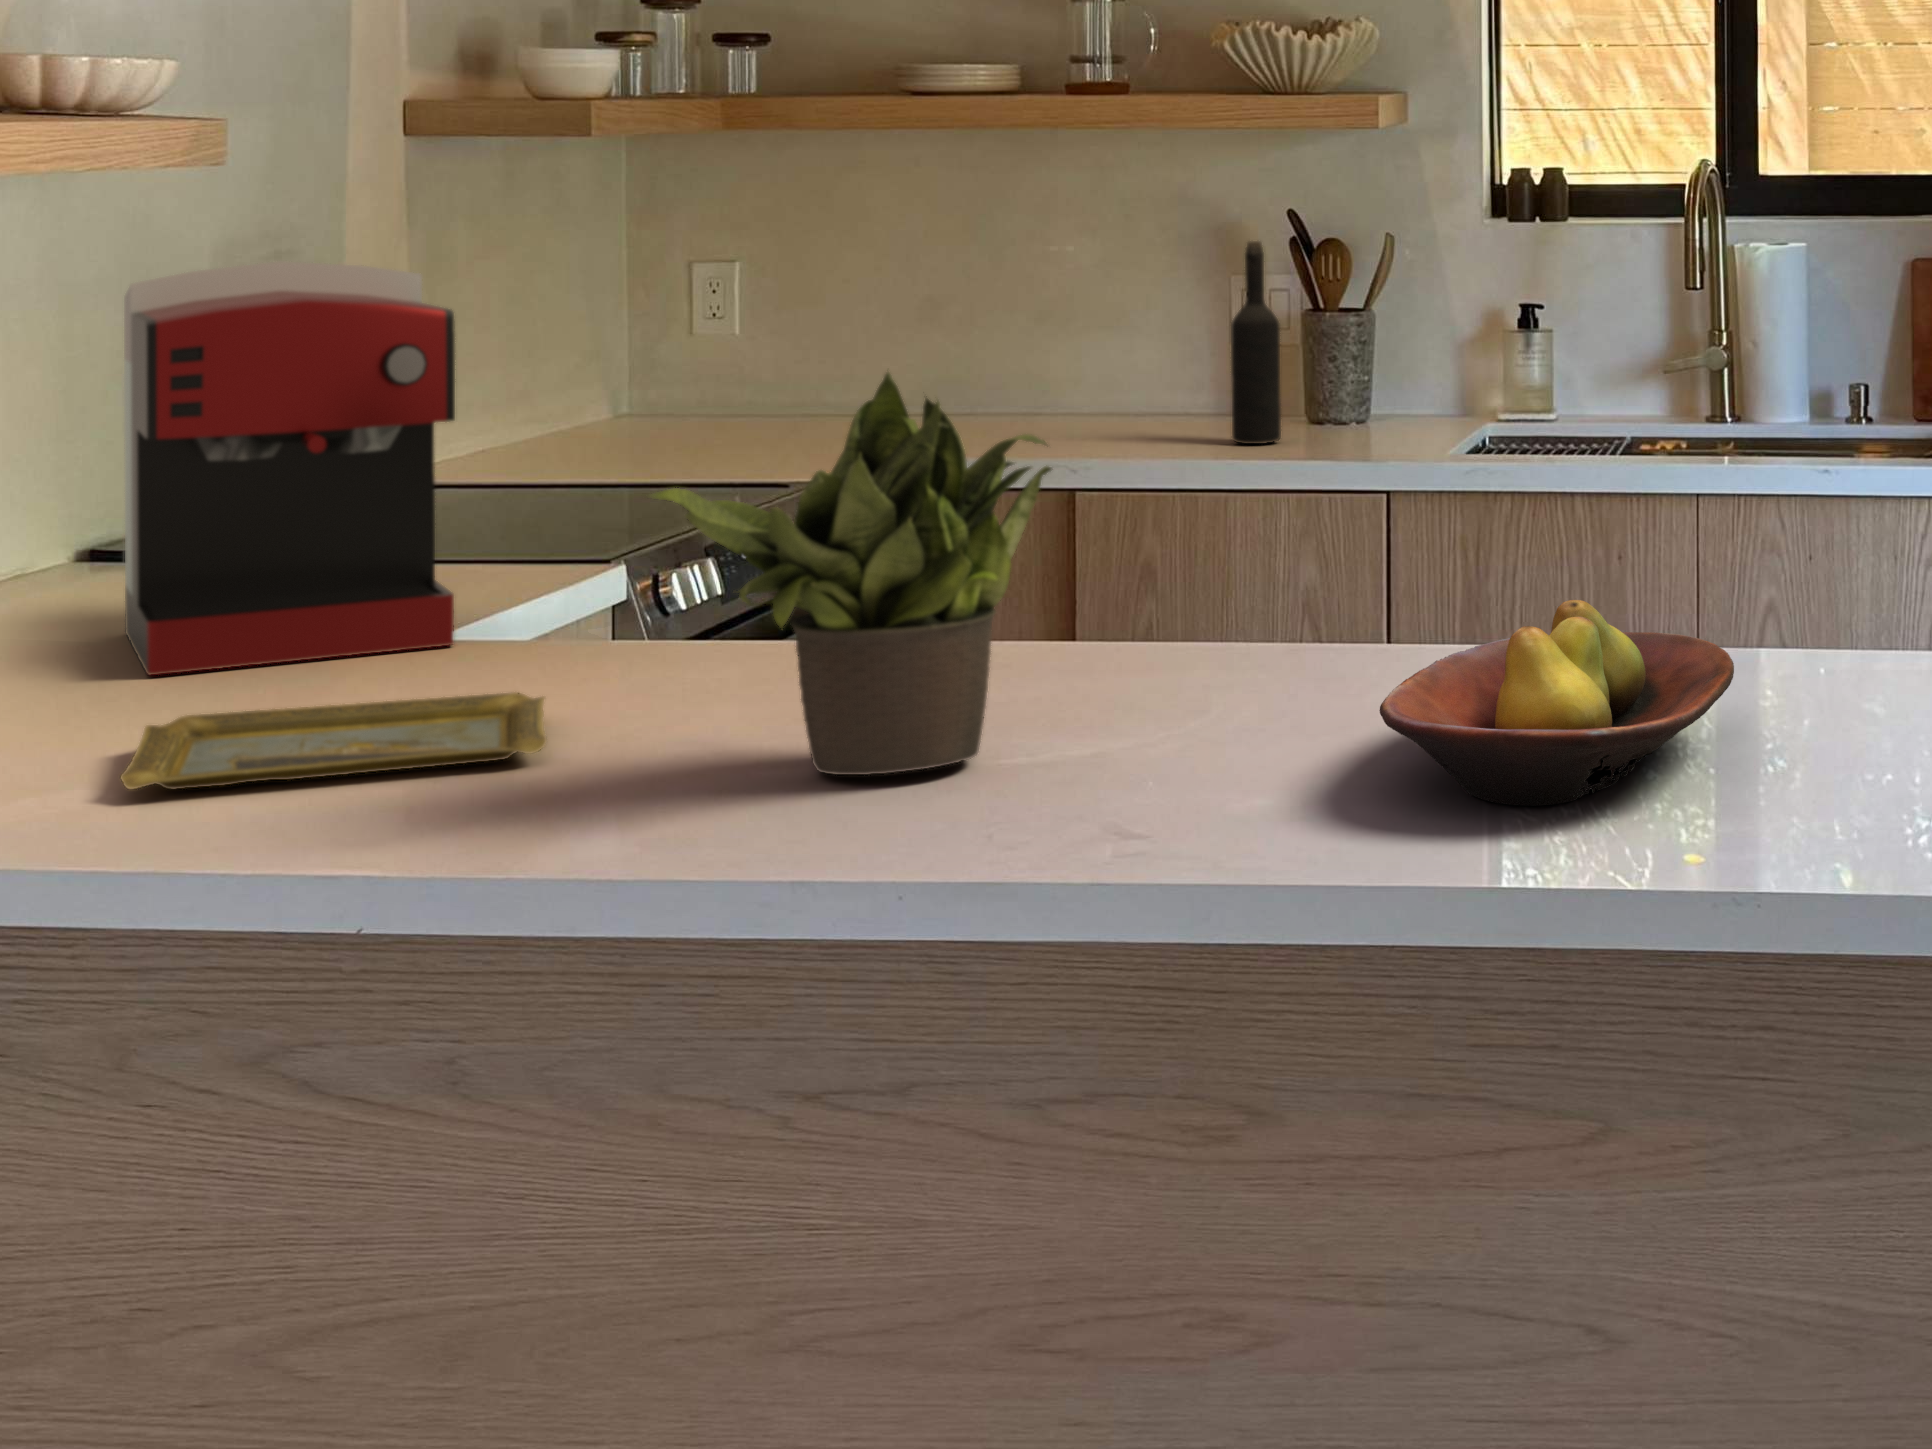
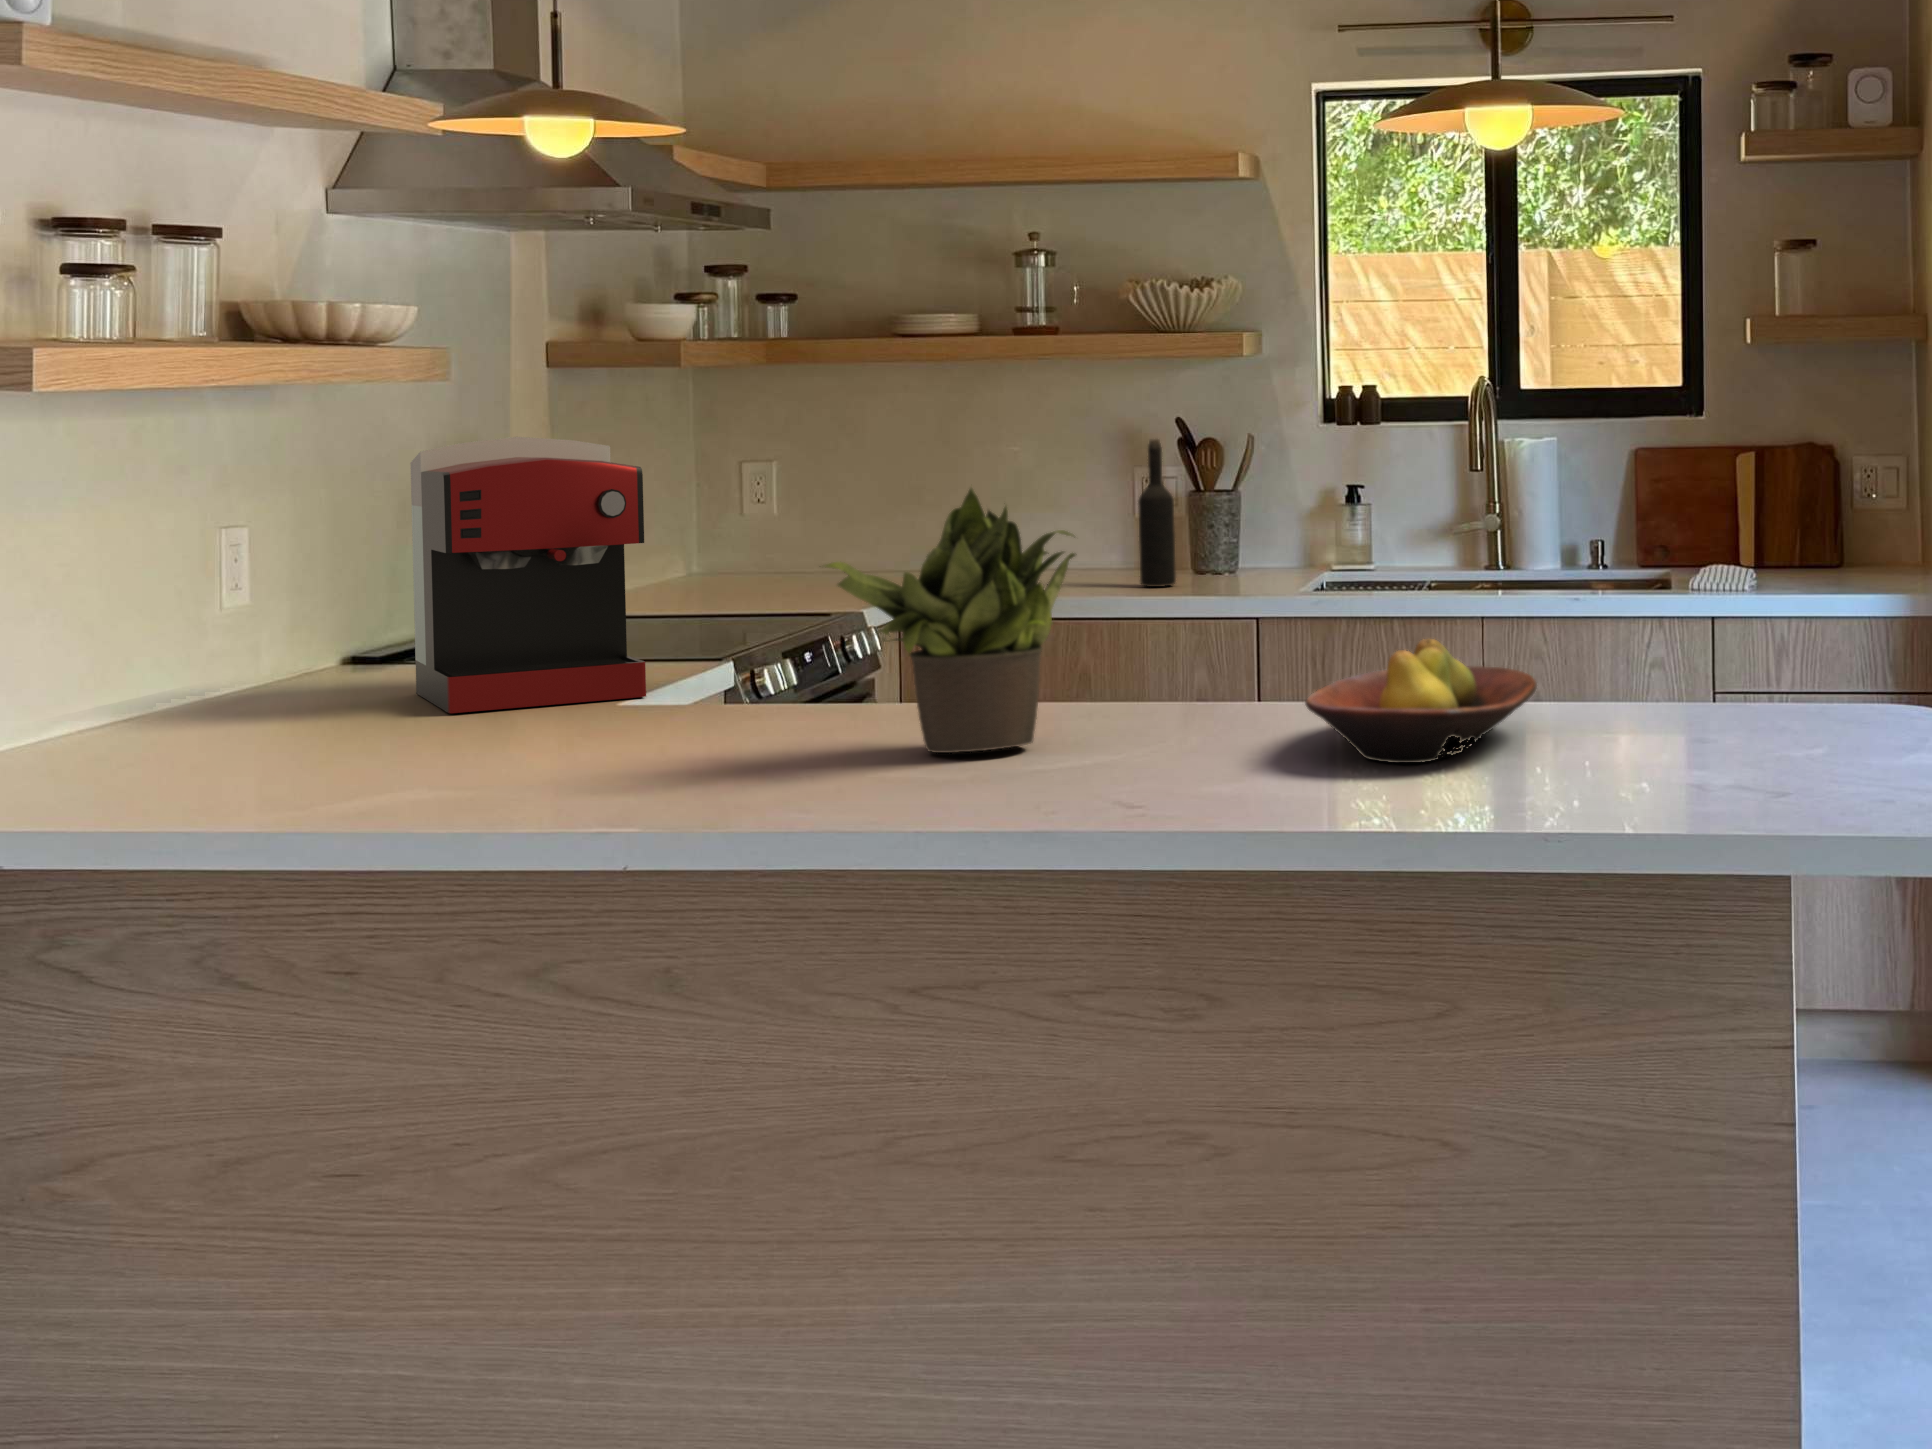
tray: present [120,692,547,789] -> none [475,714,745,765]

